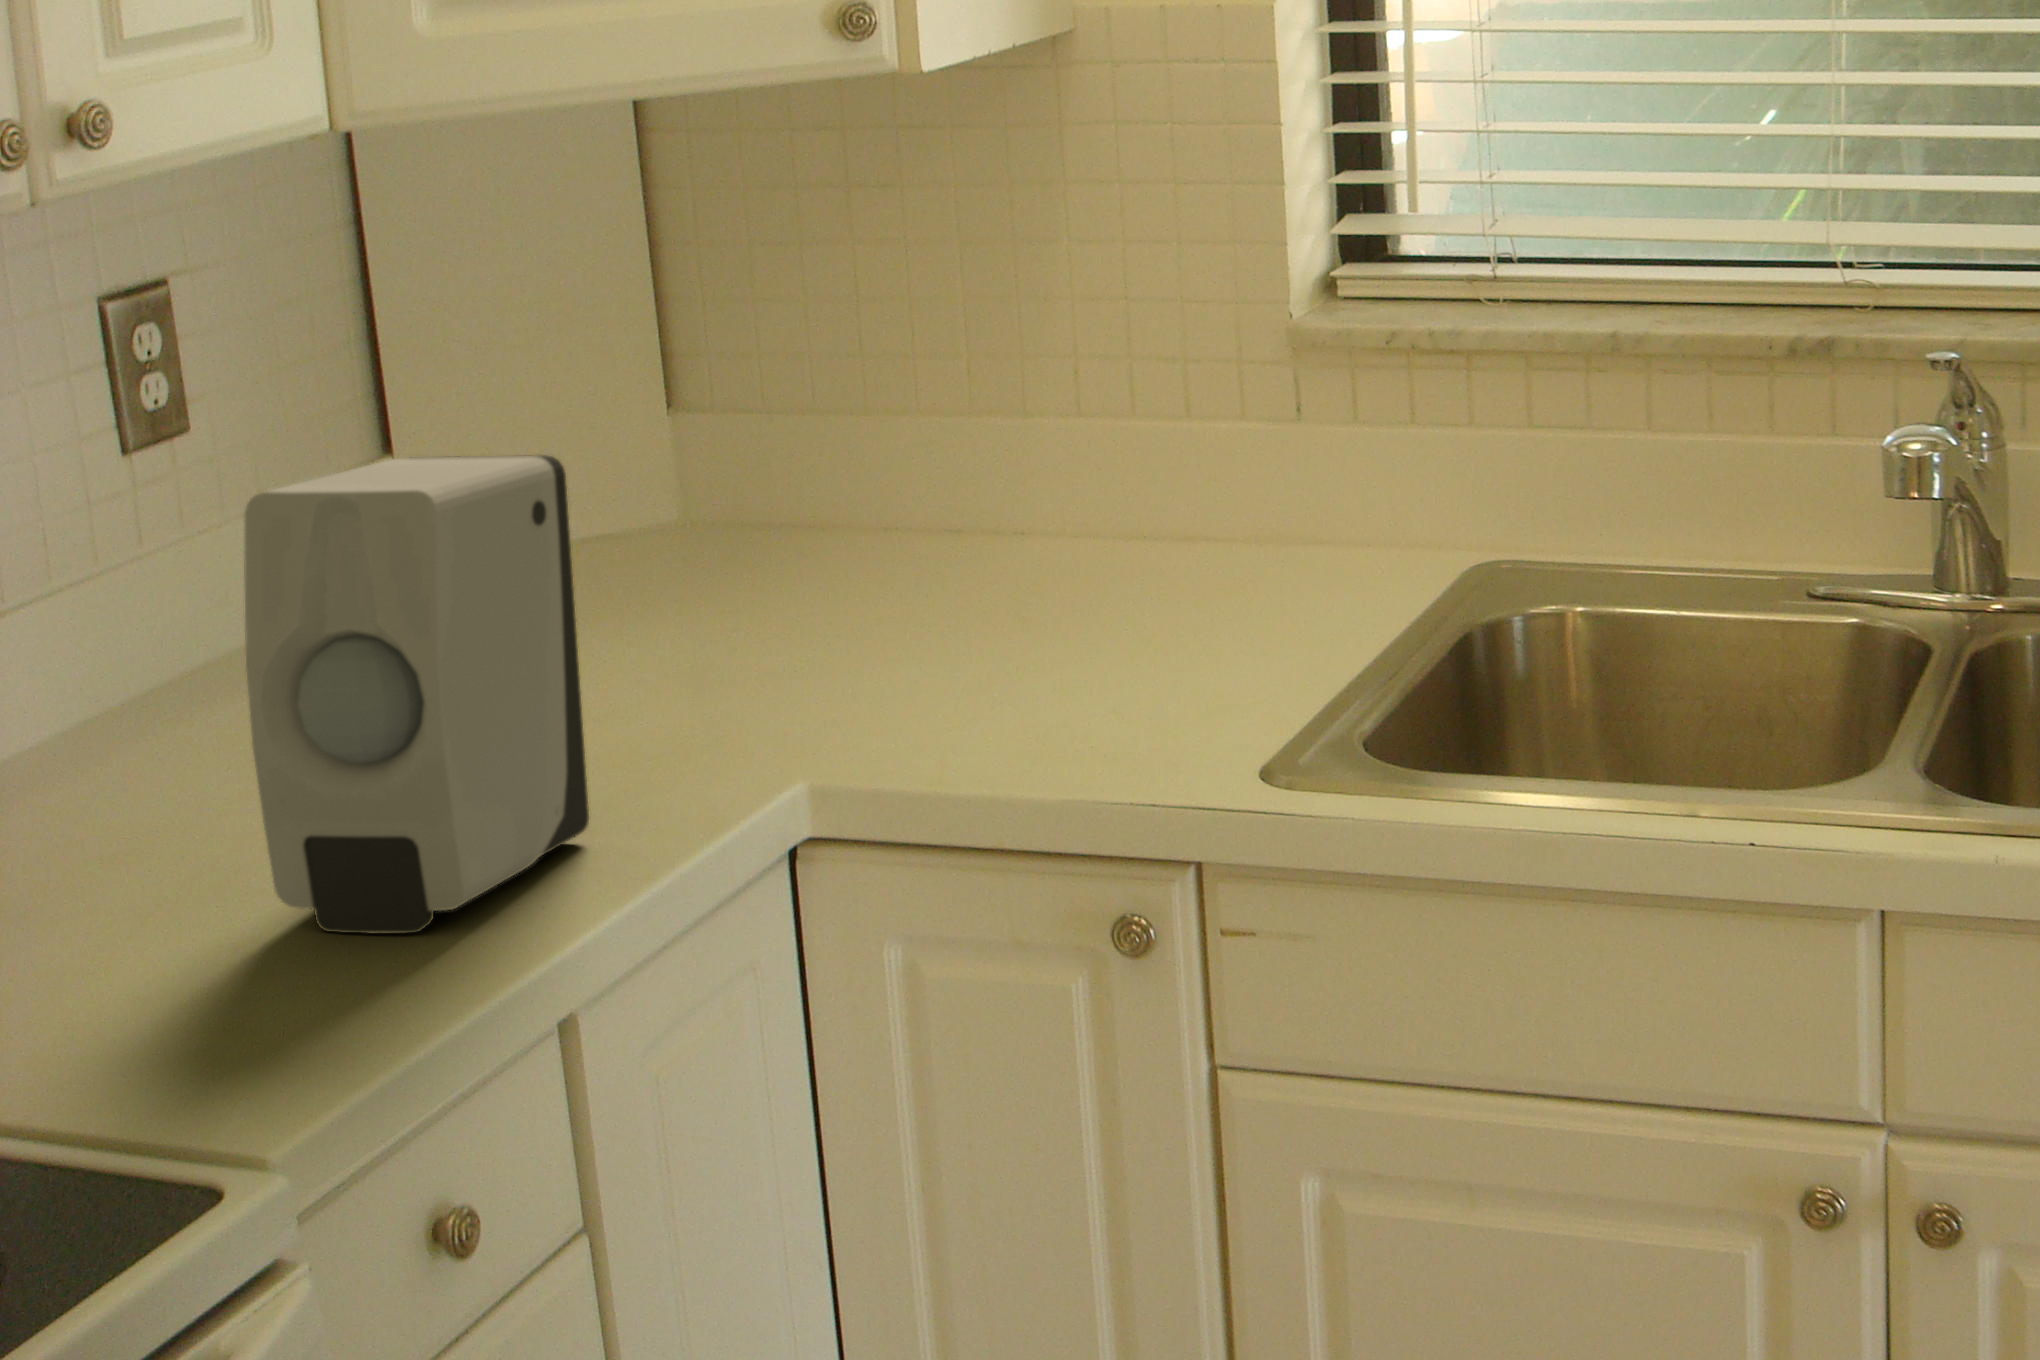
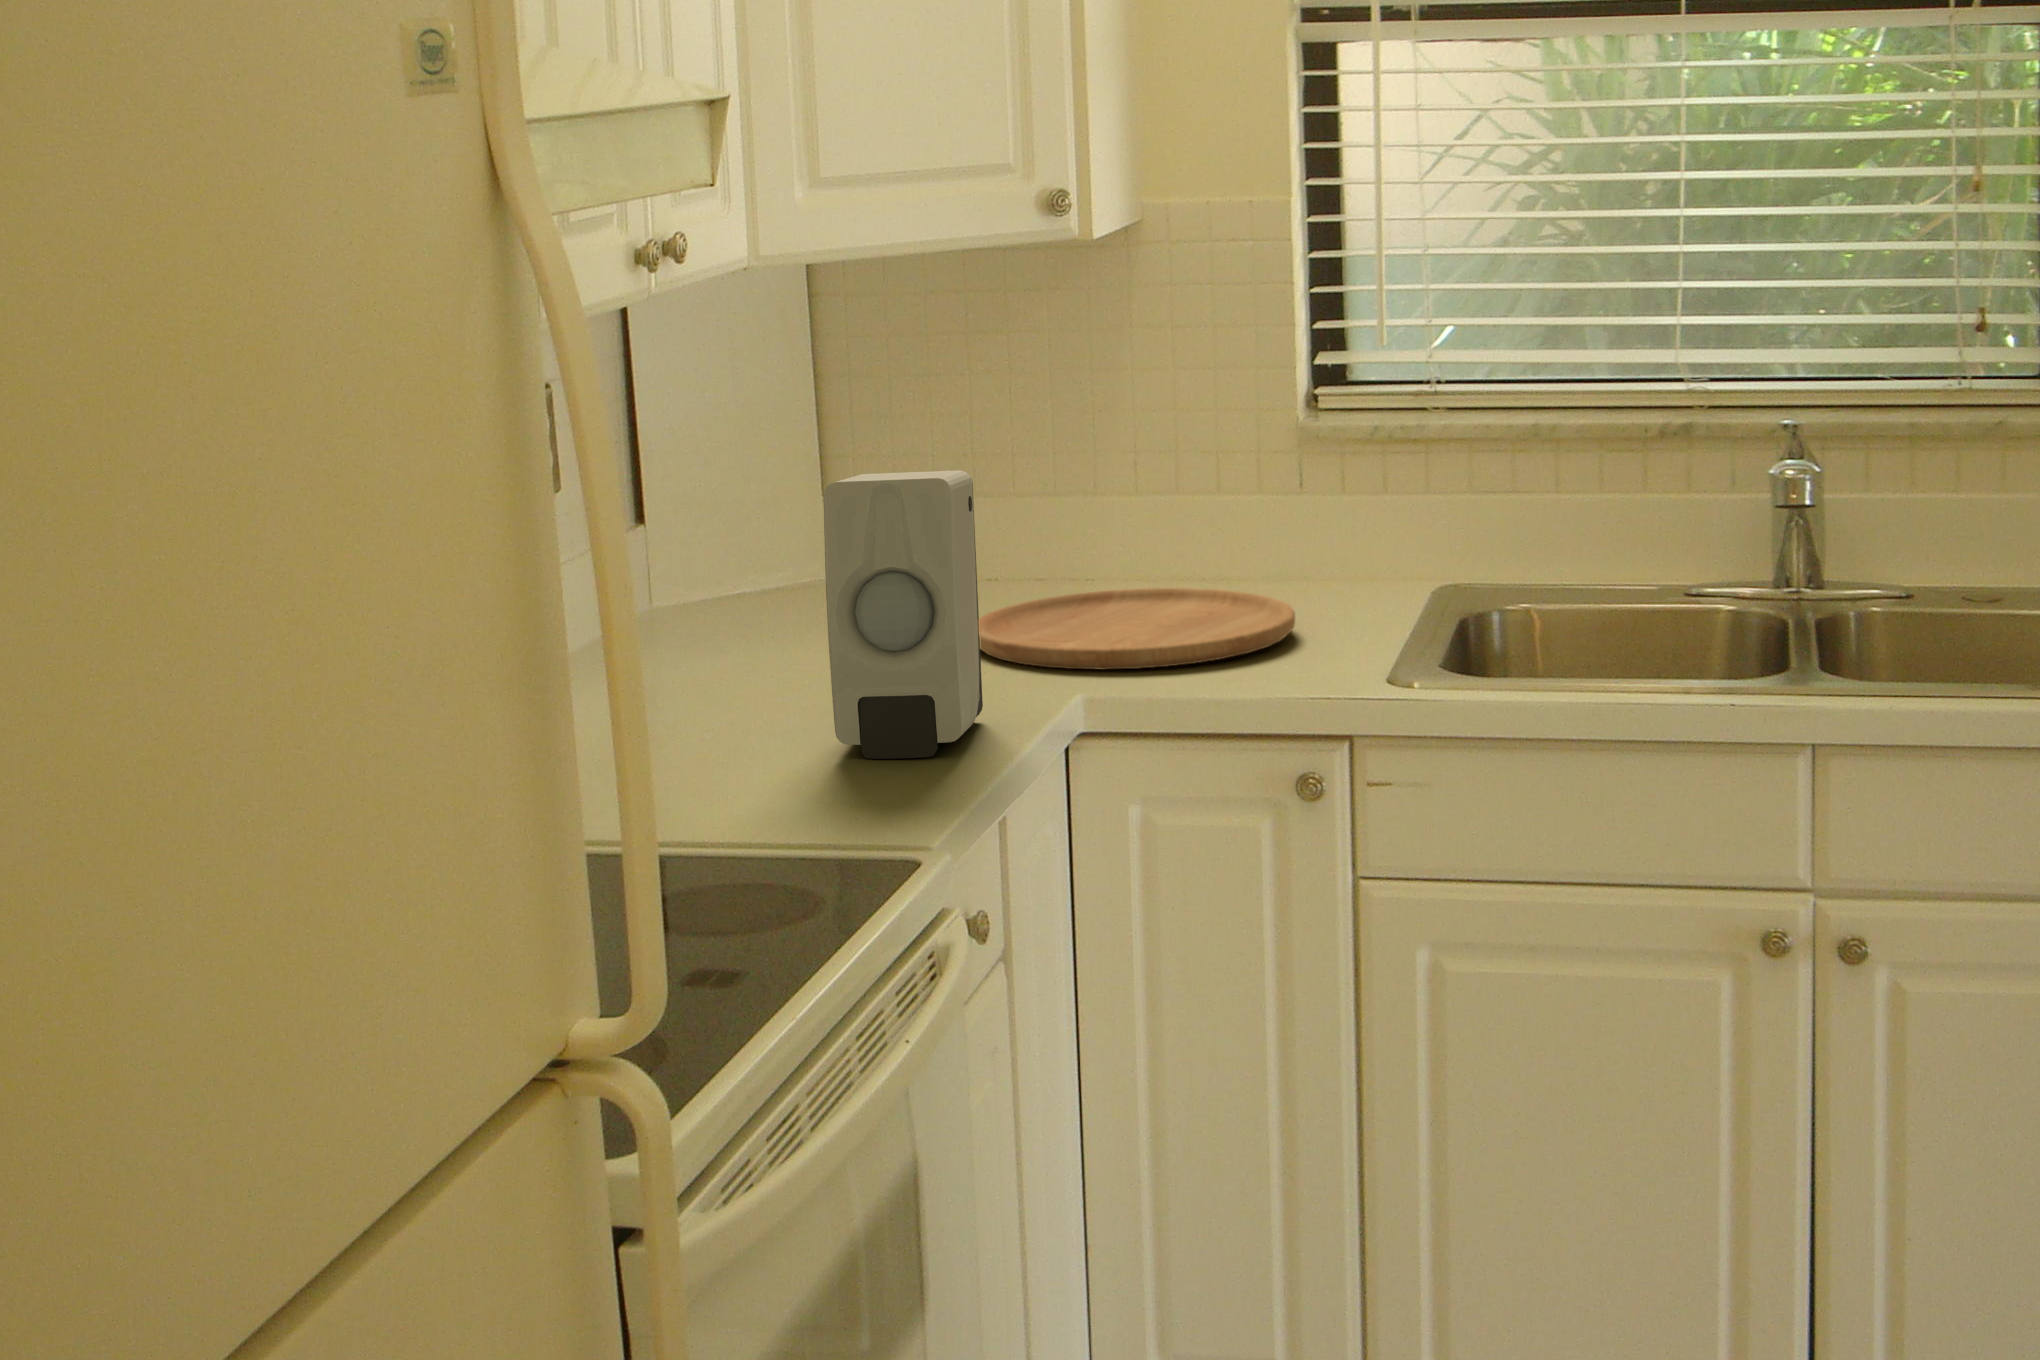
cutting board: none [733,565,1217,725] -> present [979,588,1295,670]

